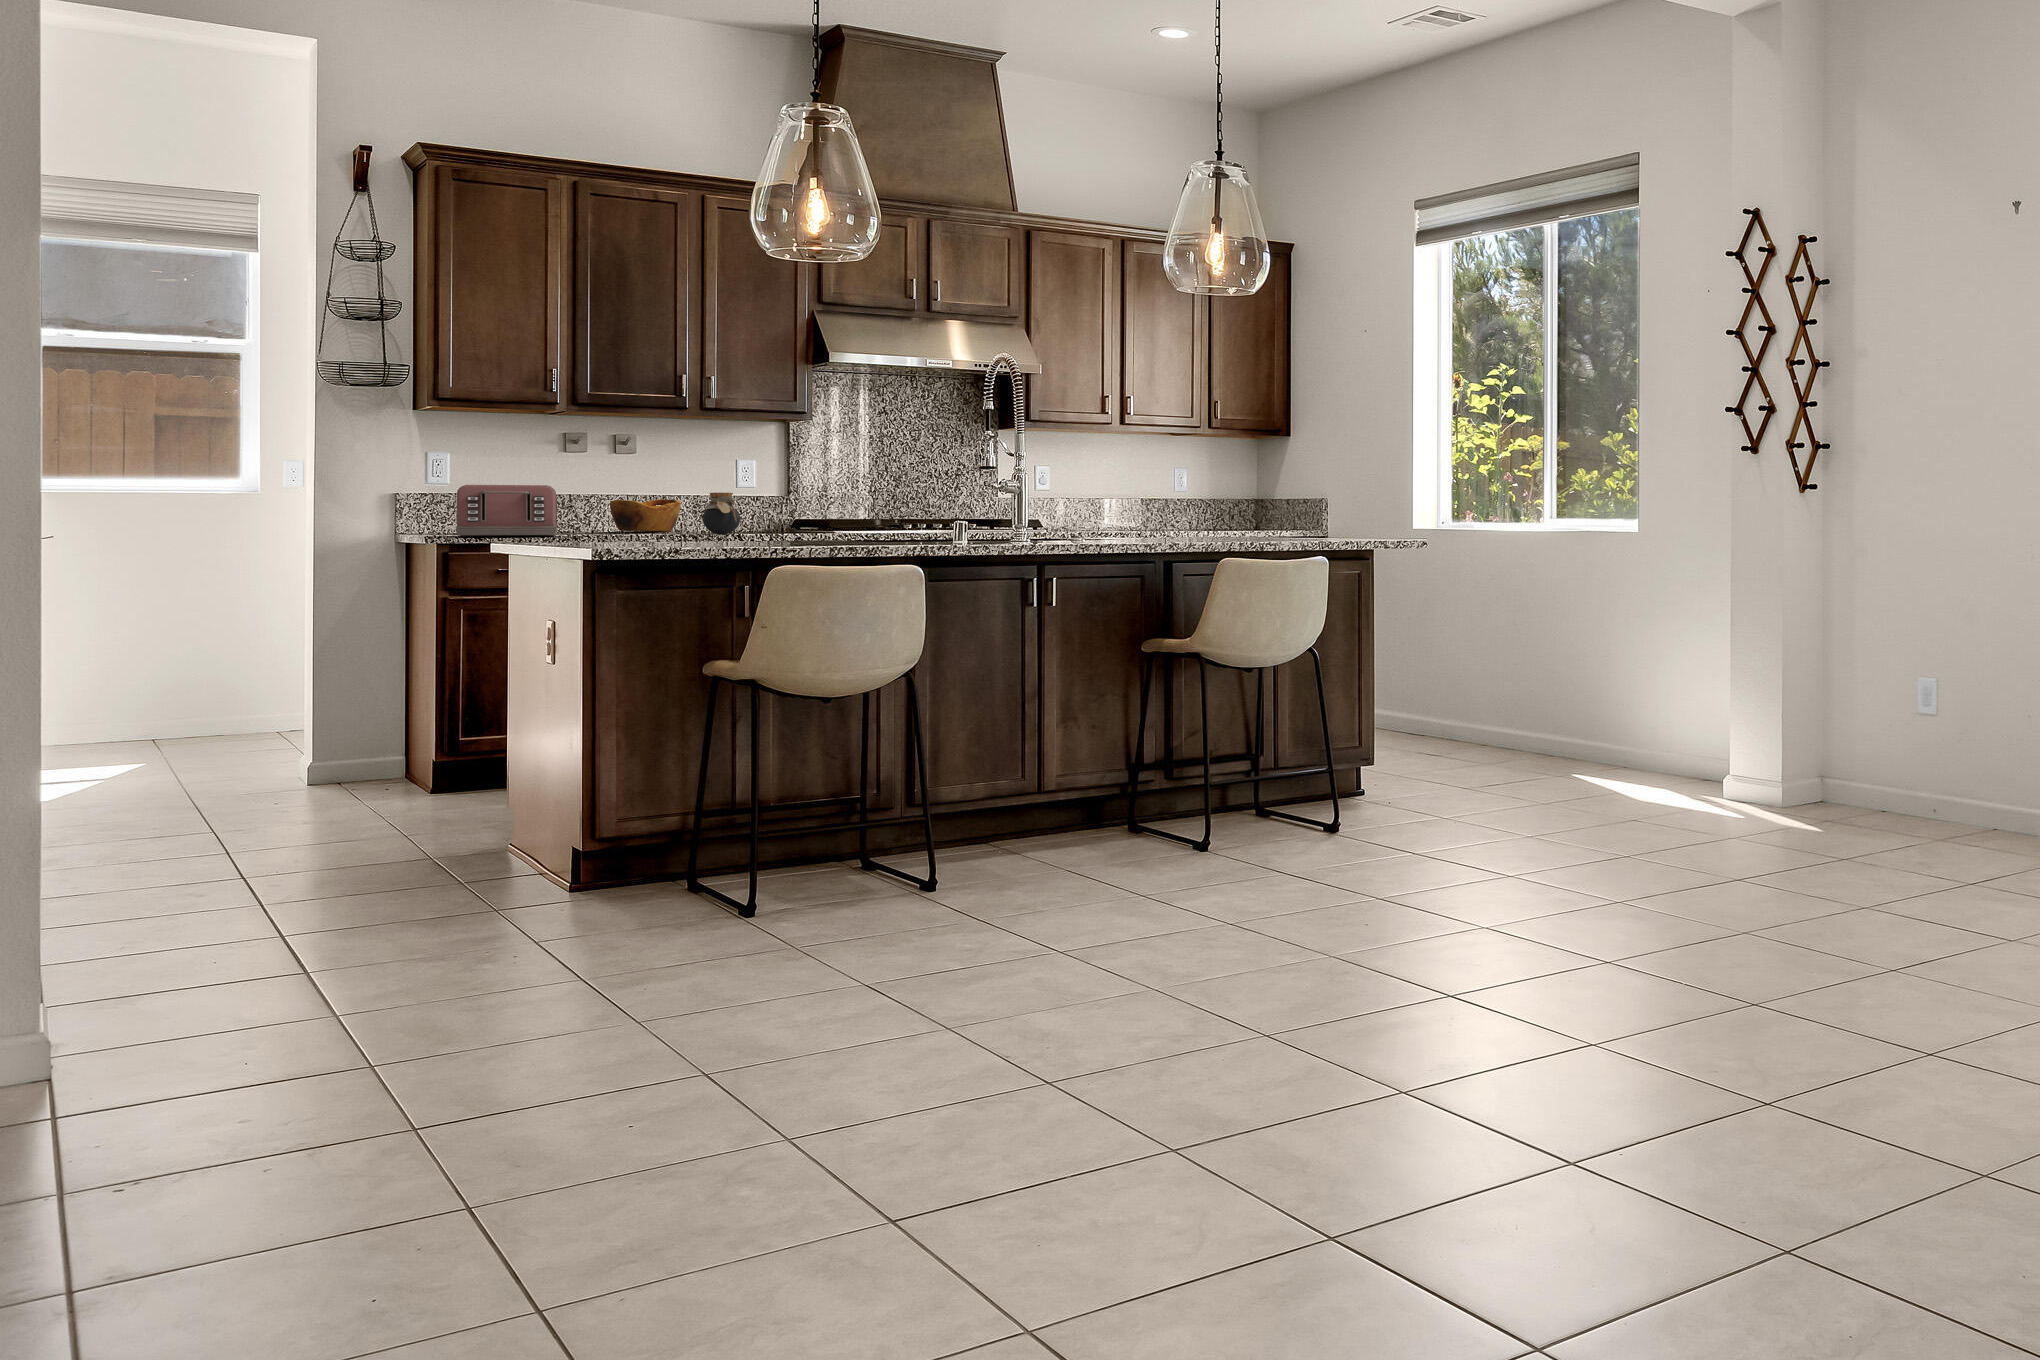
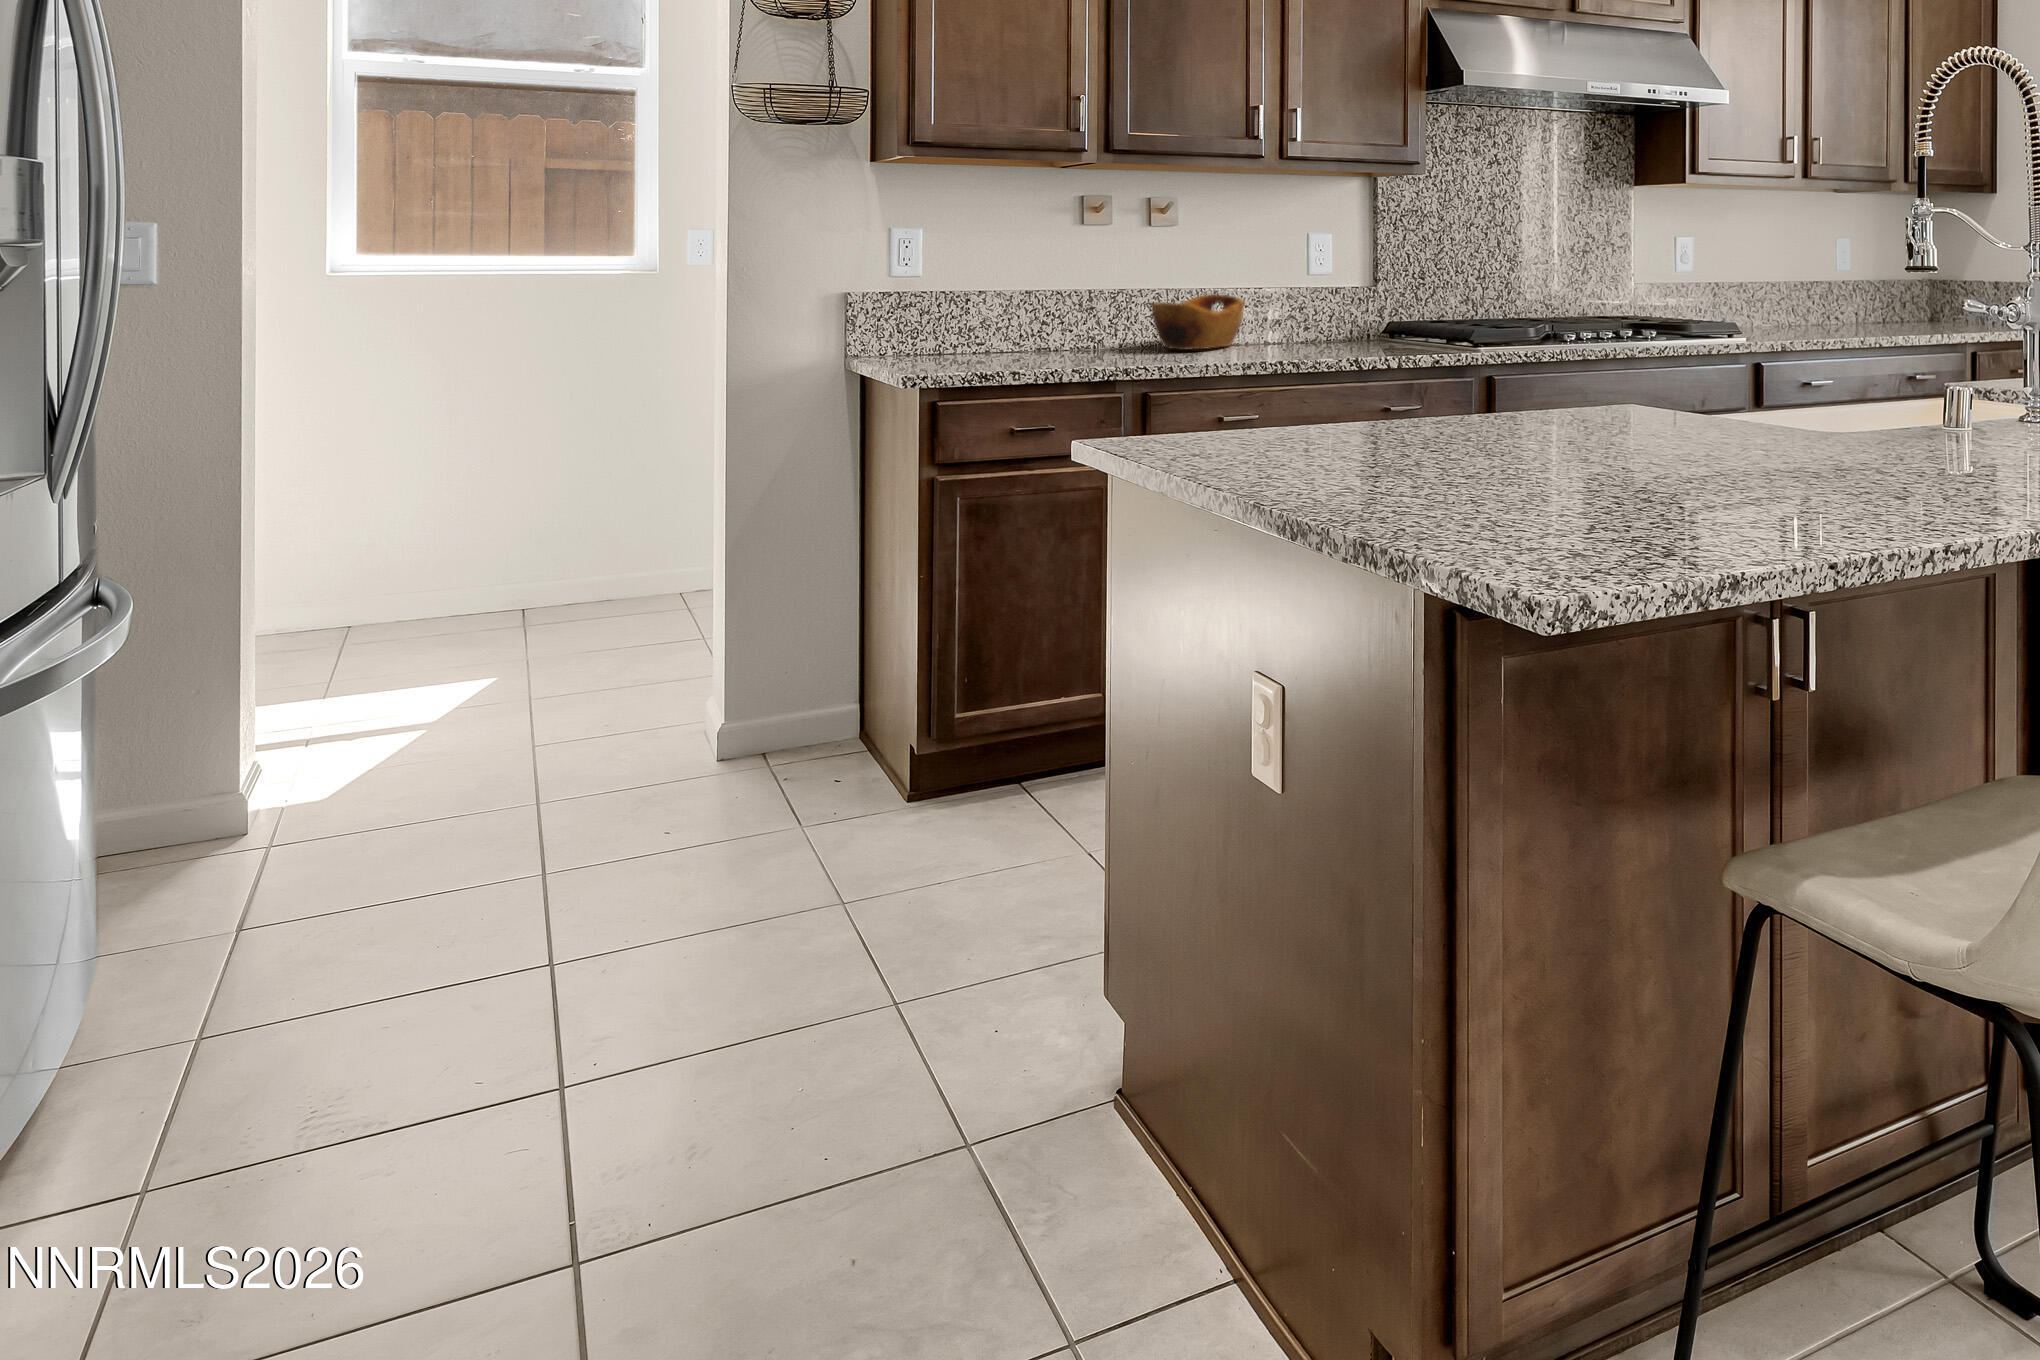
toaster: present [456,485,557,537] -> none [947,289,1098,374]
jar: present [703,493,740,534] -> none [1303,299,1359,365]

